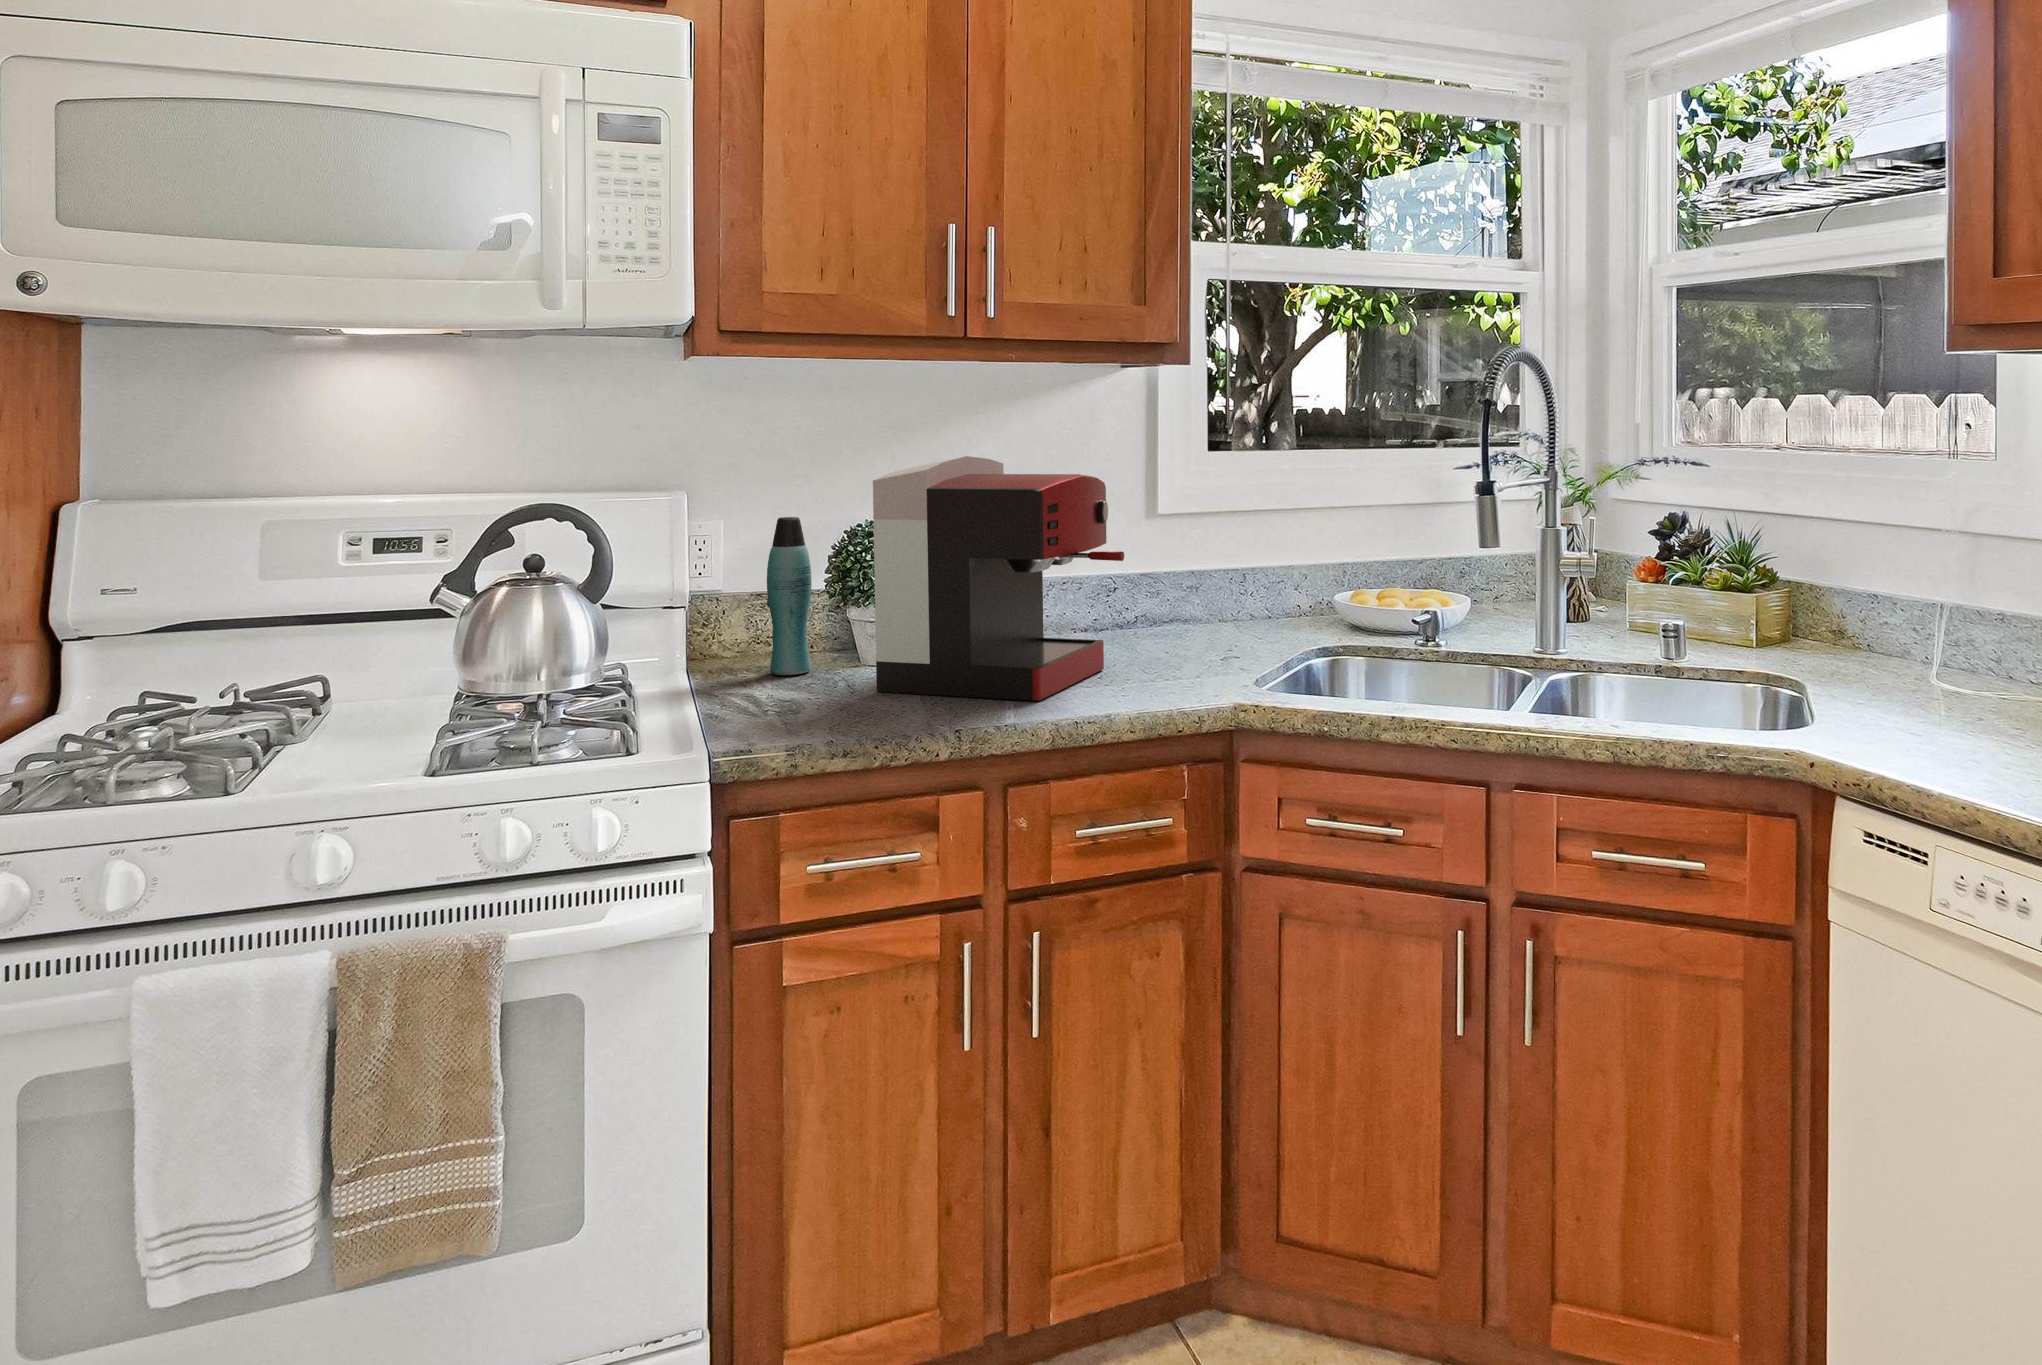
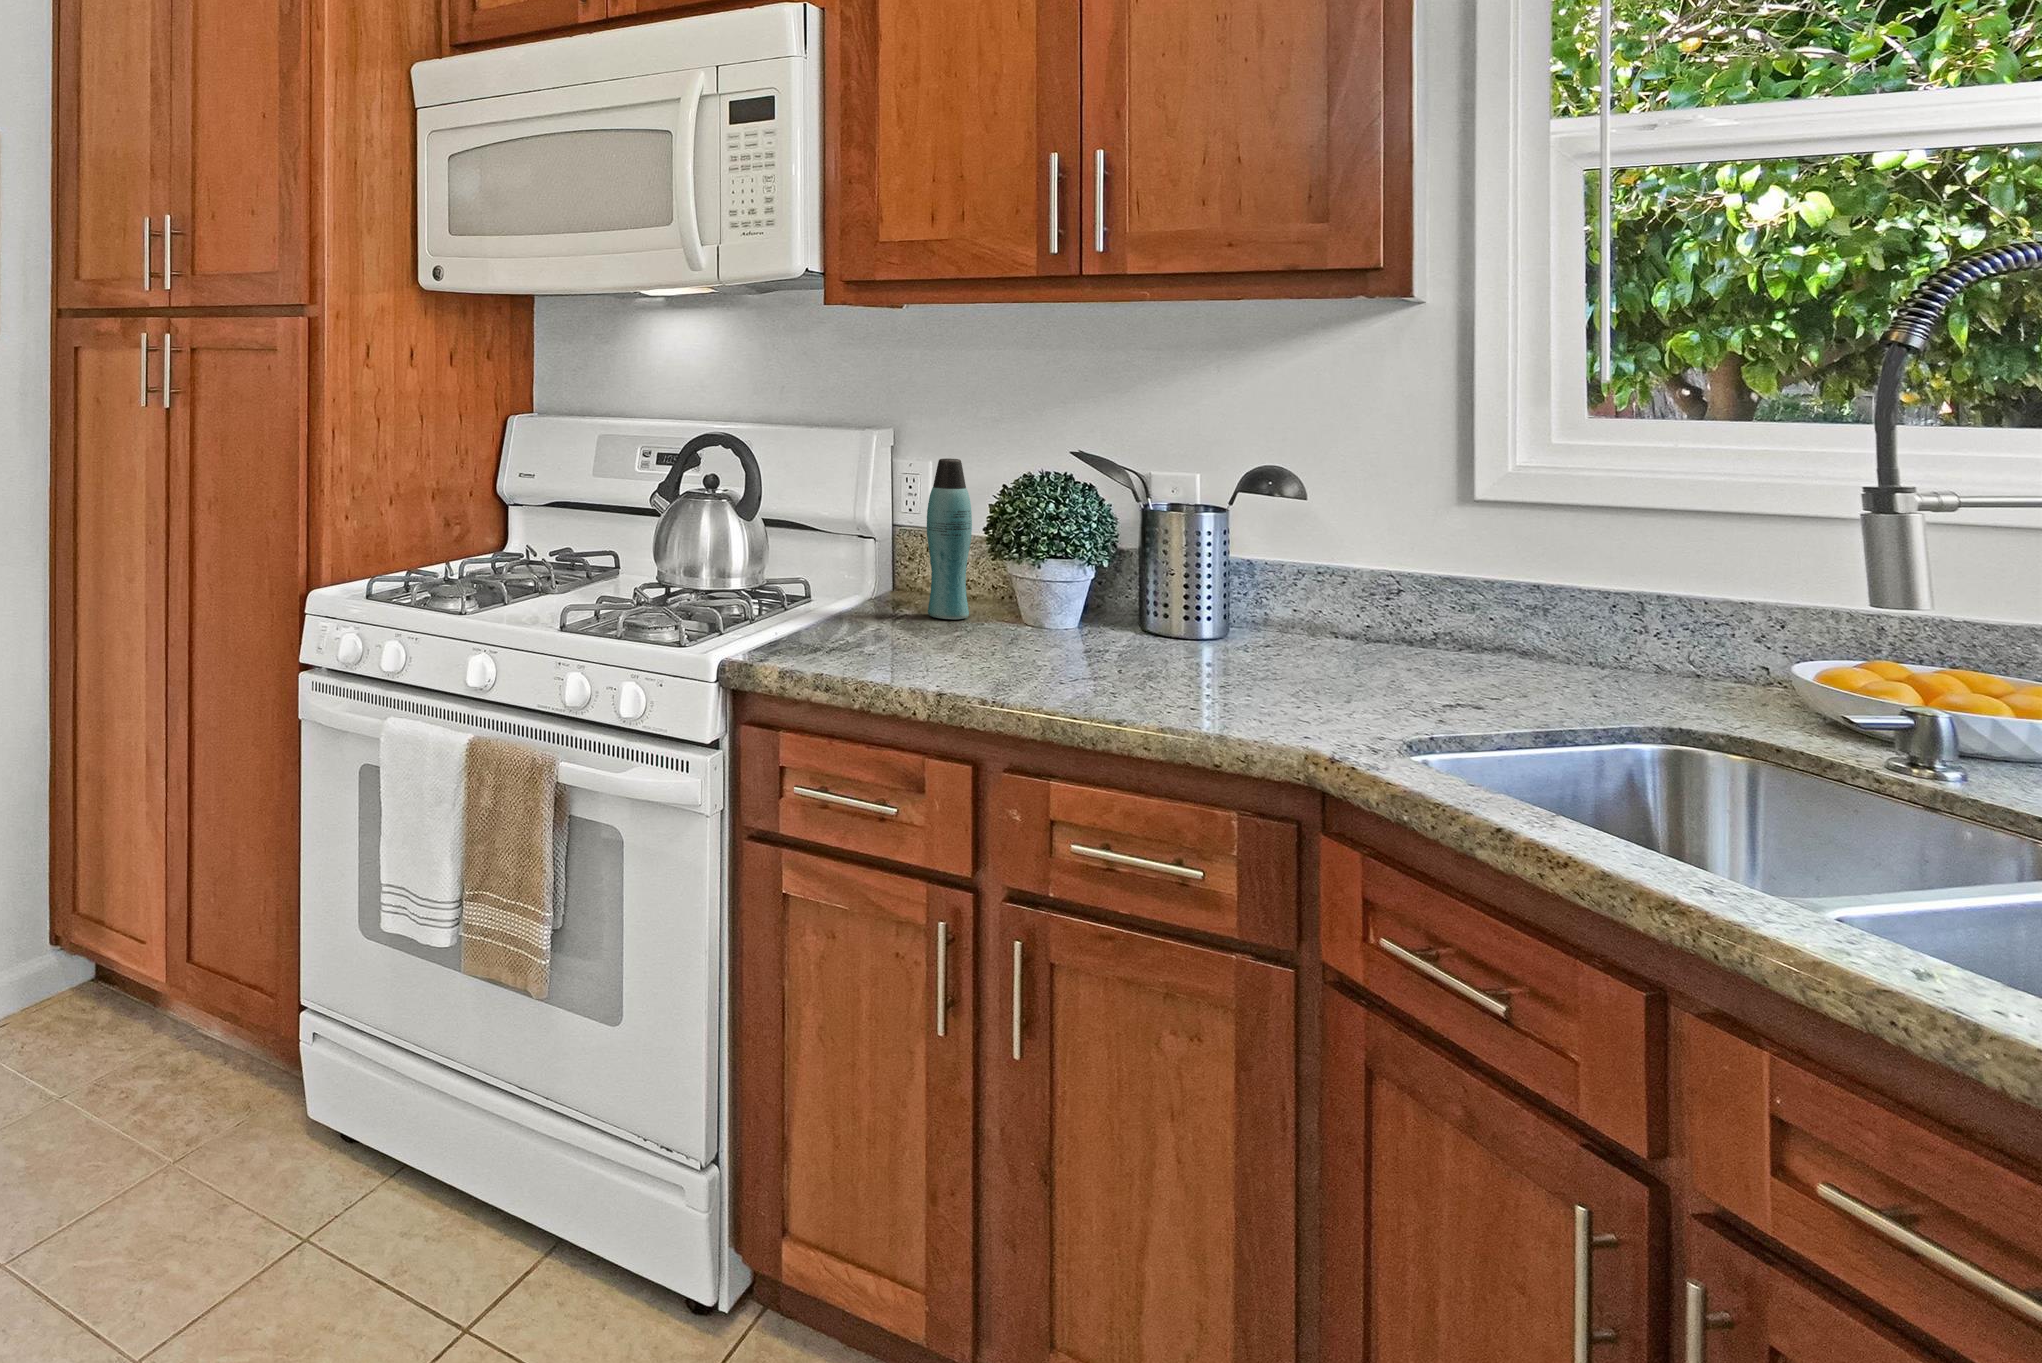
coffee maker: present [873,456,1124,701] -> none [972,403,1266,689]

